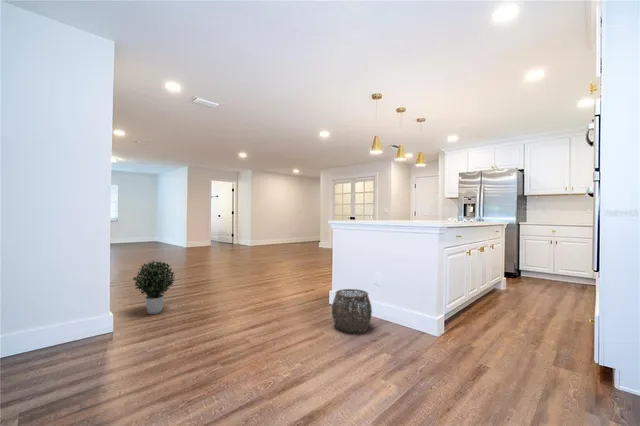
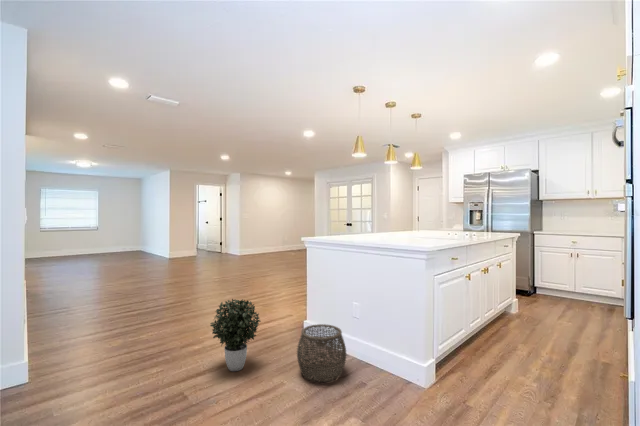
potted plant: present [133,261,174,314] -> present [210,299,261,371]

